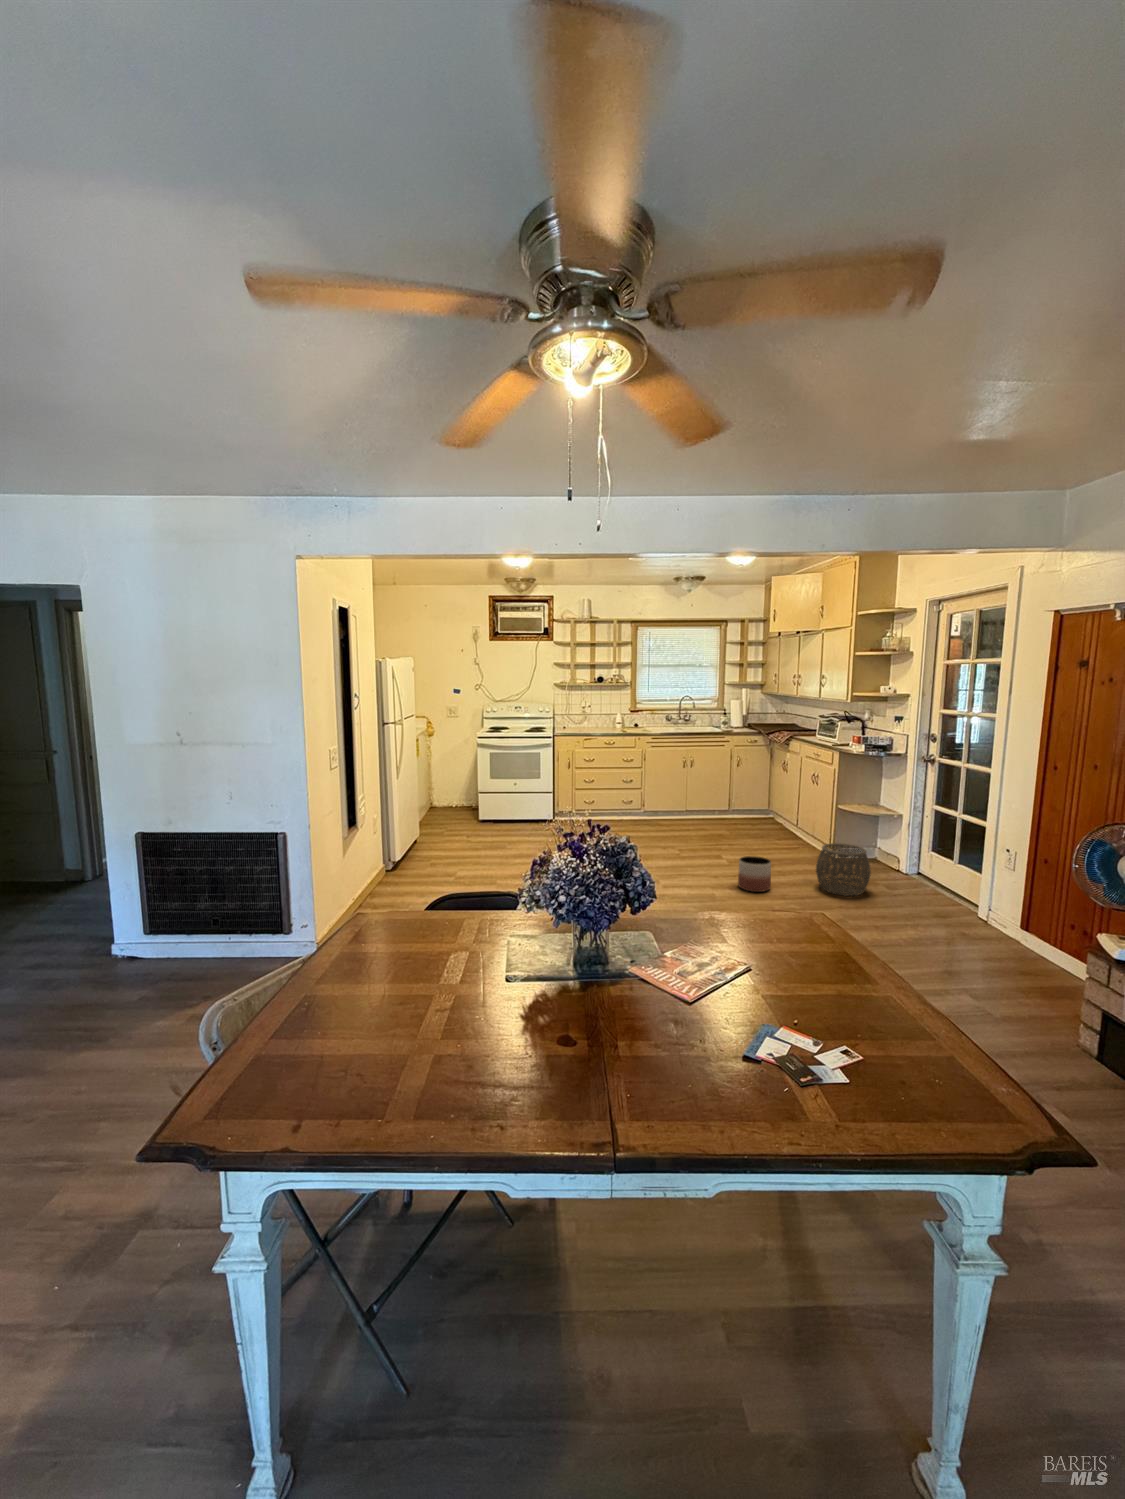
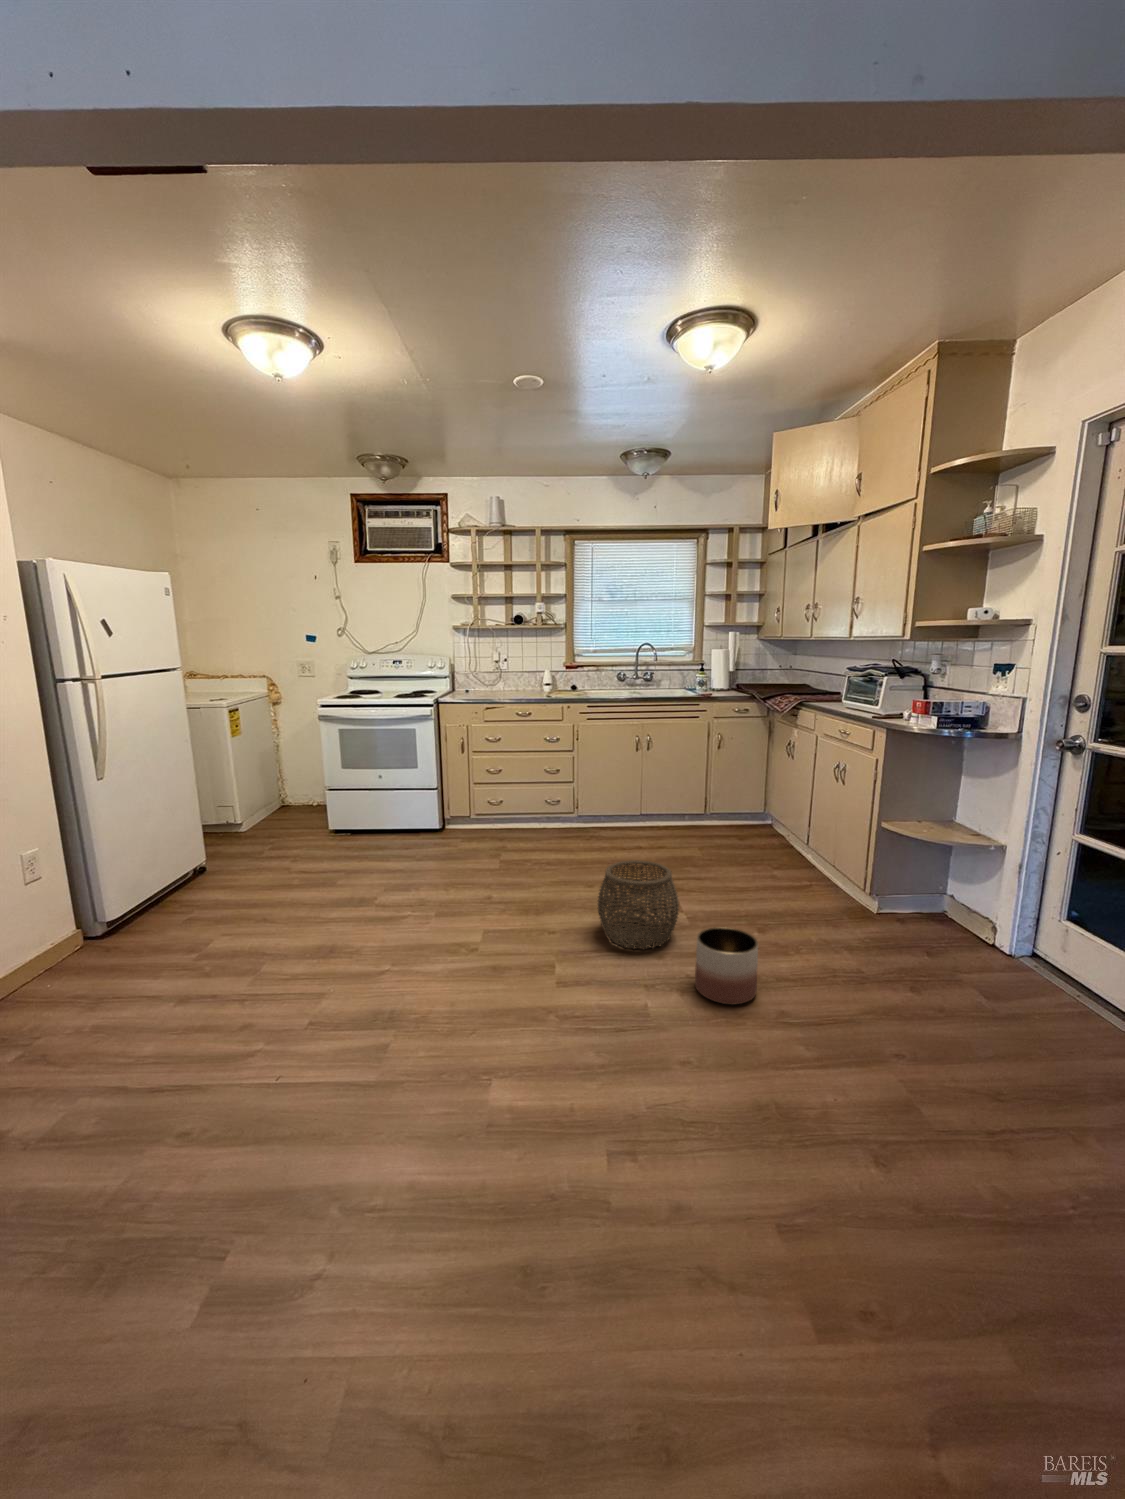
woven basket: present [816,843,871,896] -> present [598,860,679,949]

